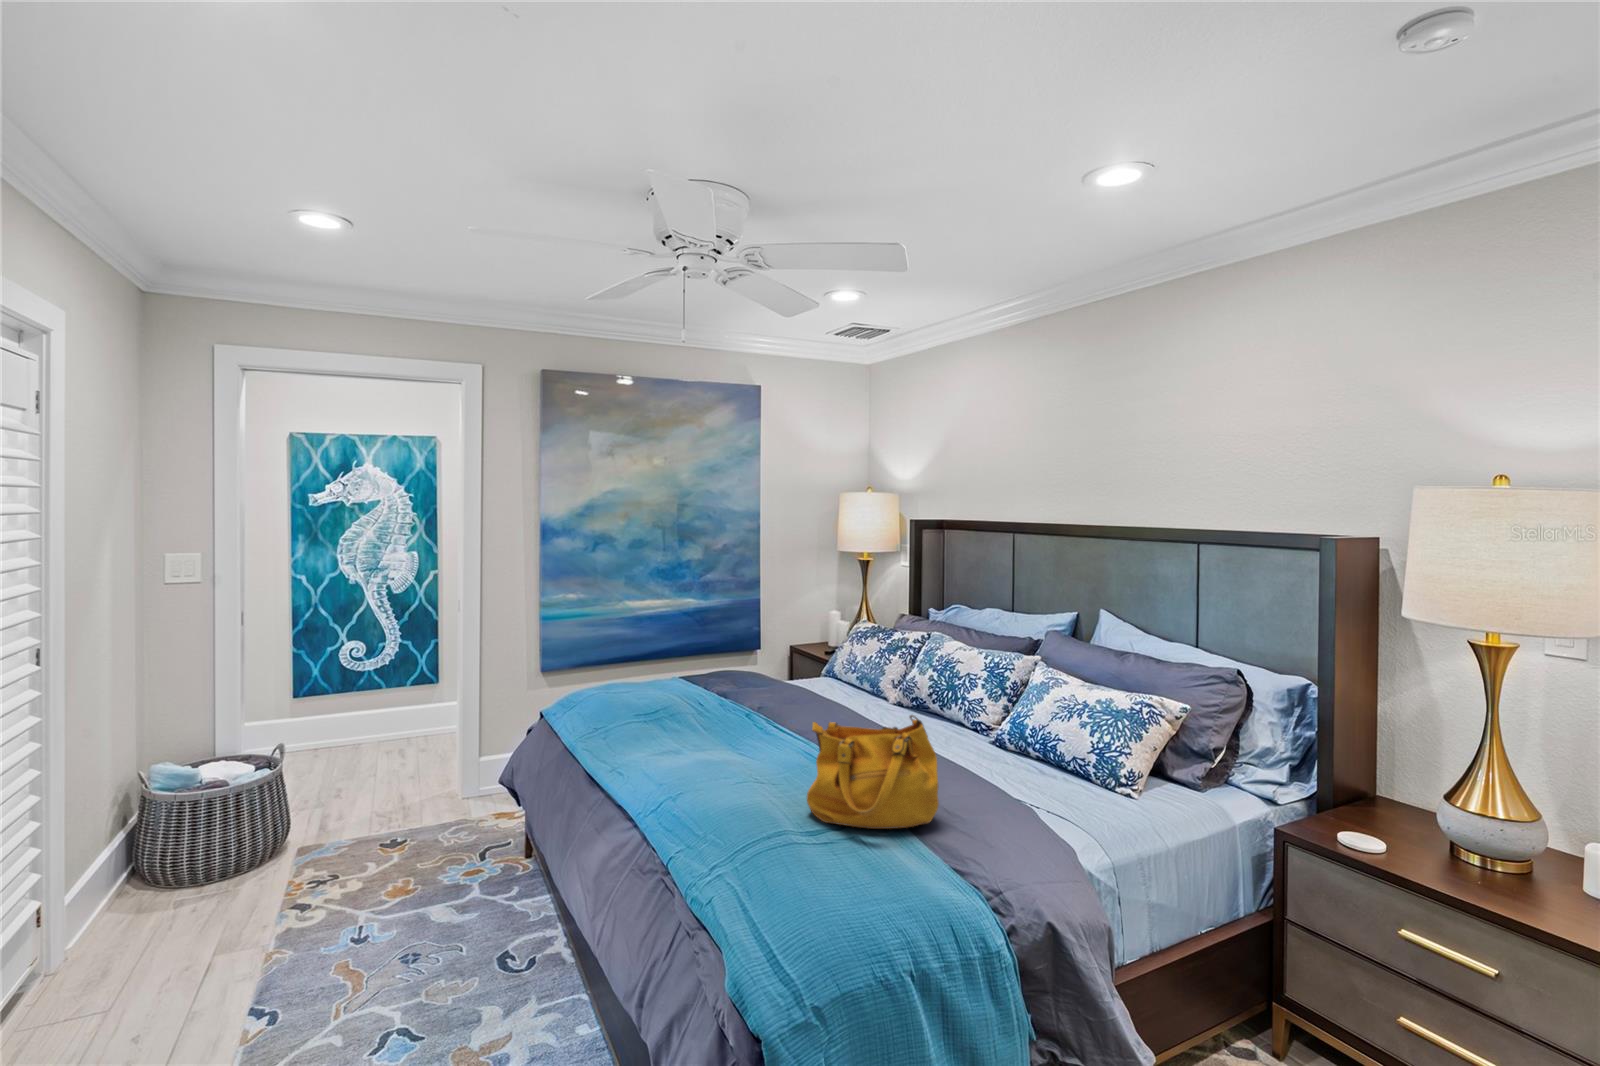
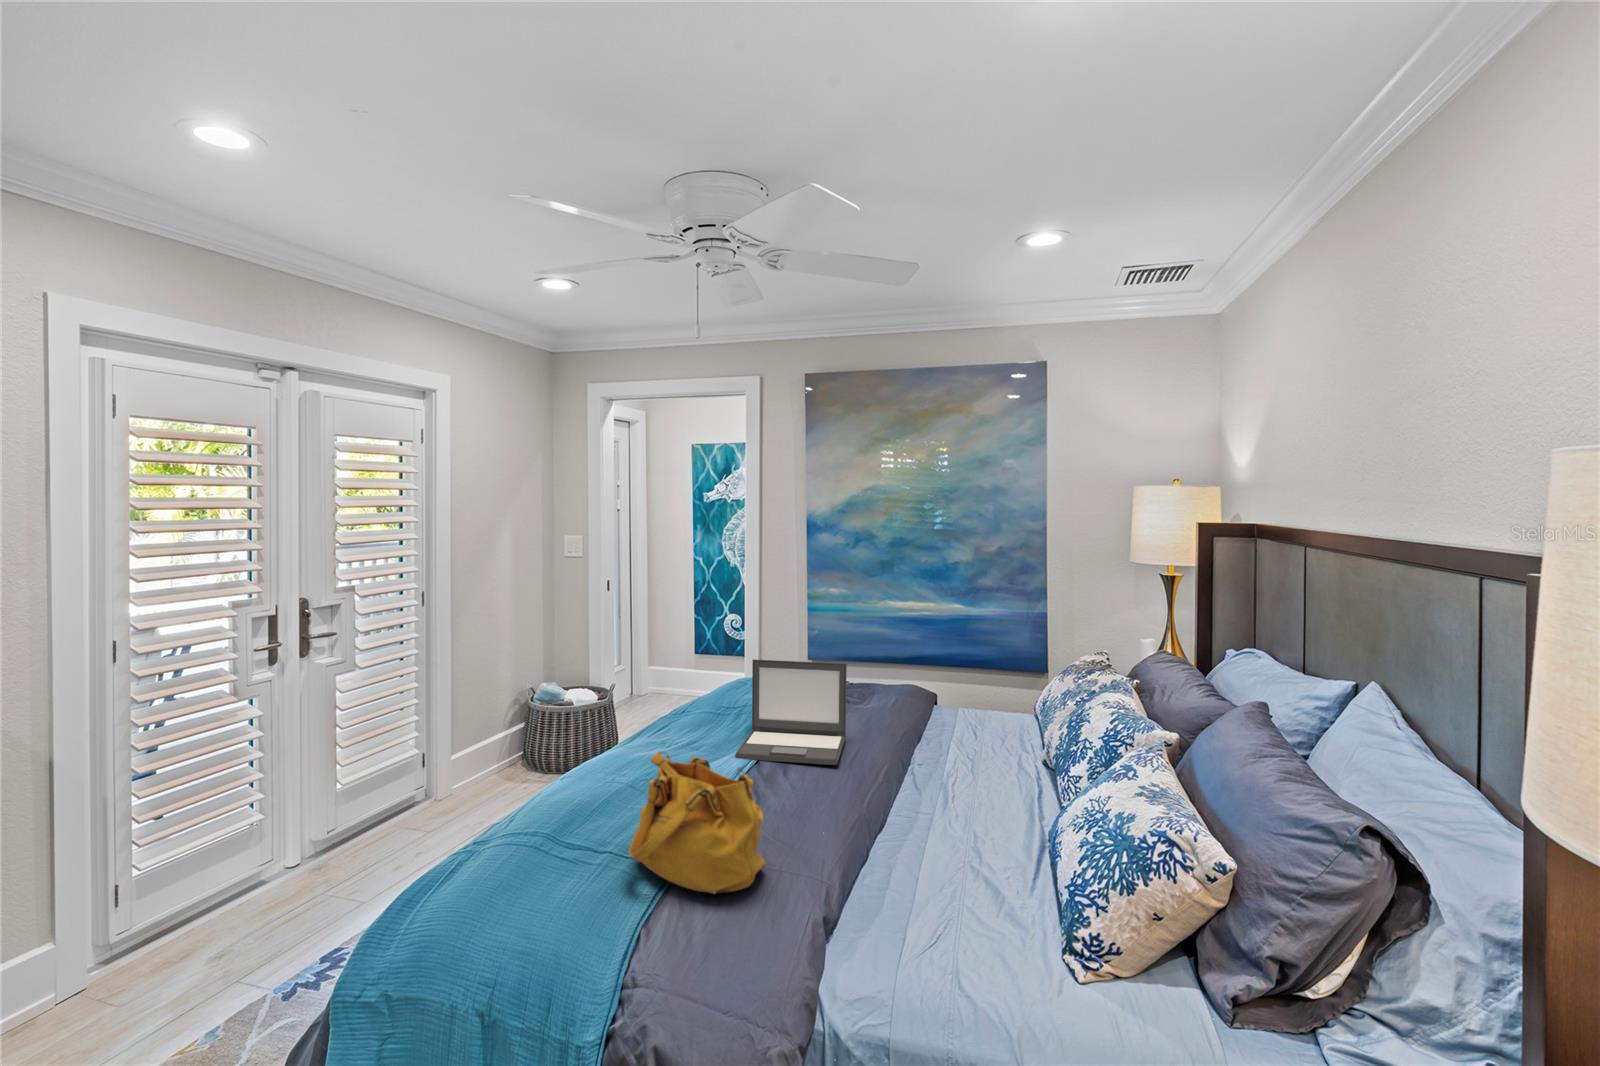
laptop: none [685,644,804,745] -> present [735,660,847,765]

